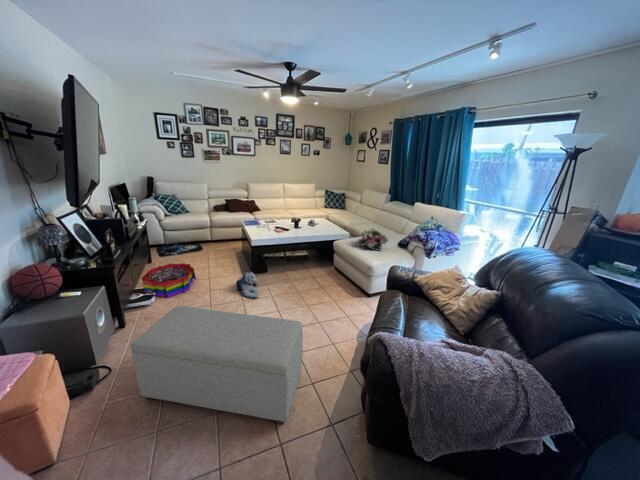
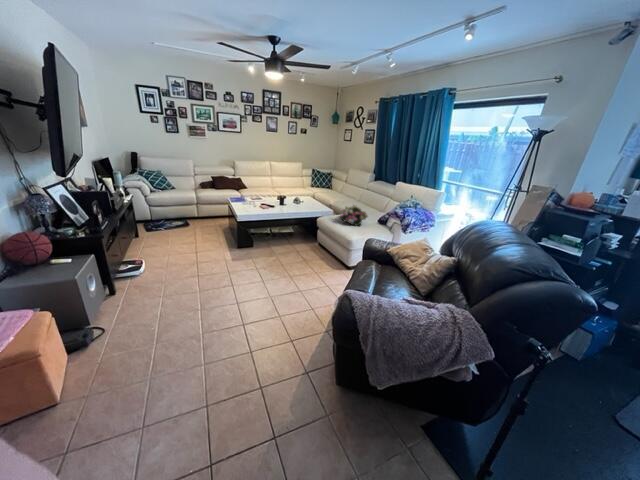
storage bin: present [142,263,196,298] -> none [129,237,183,269]
plush toy: present [236,272,258,298] -> none [222,245,244,270]
ottoman: present [130,306,303,424] -> none [122,272,282,372]

